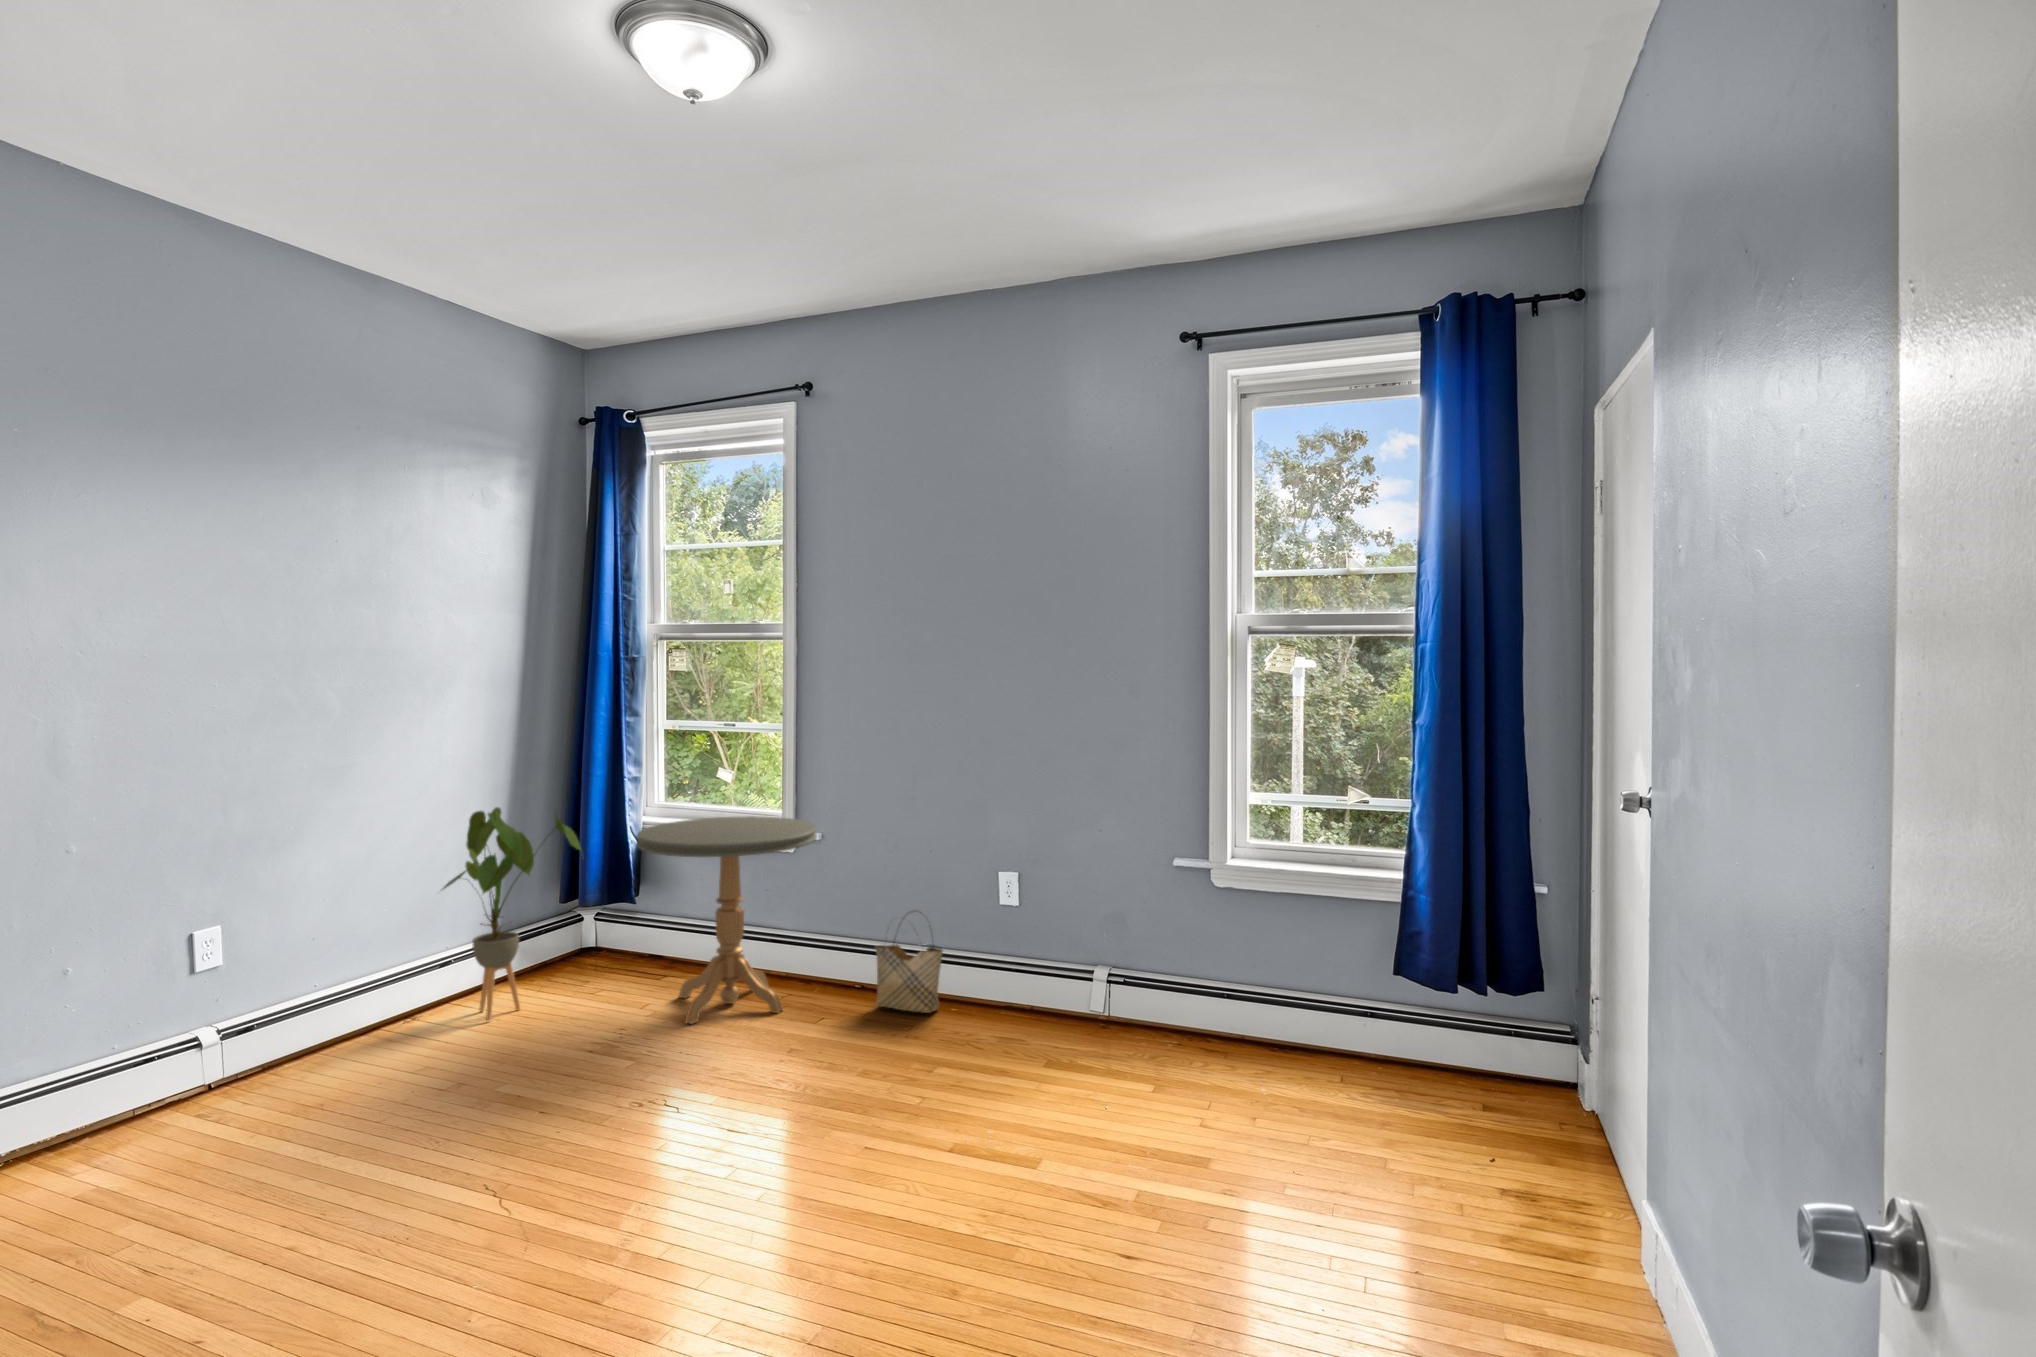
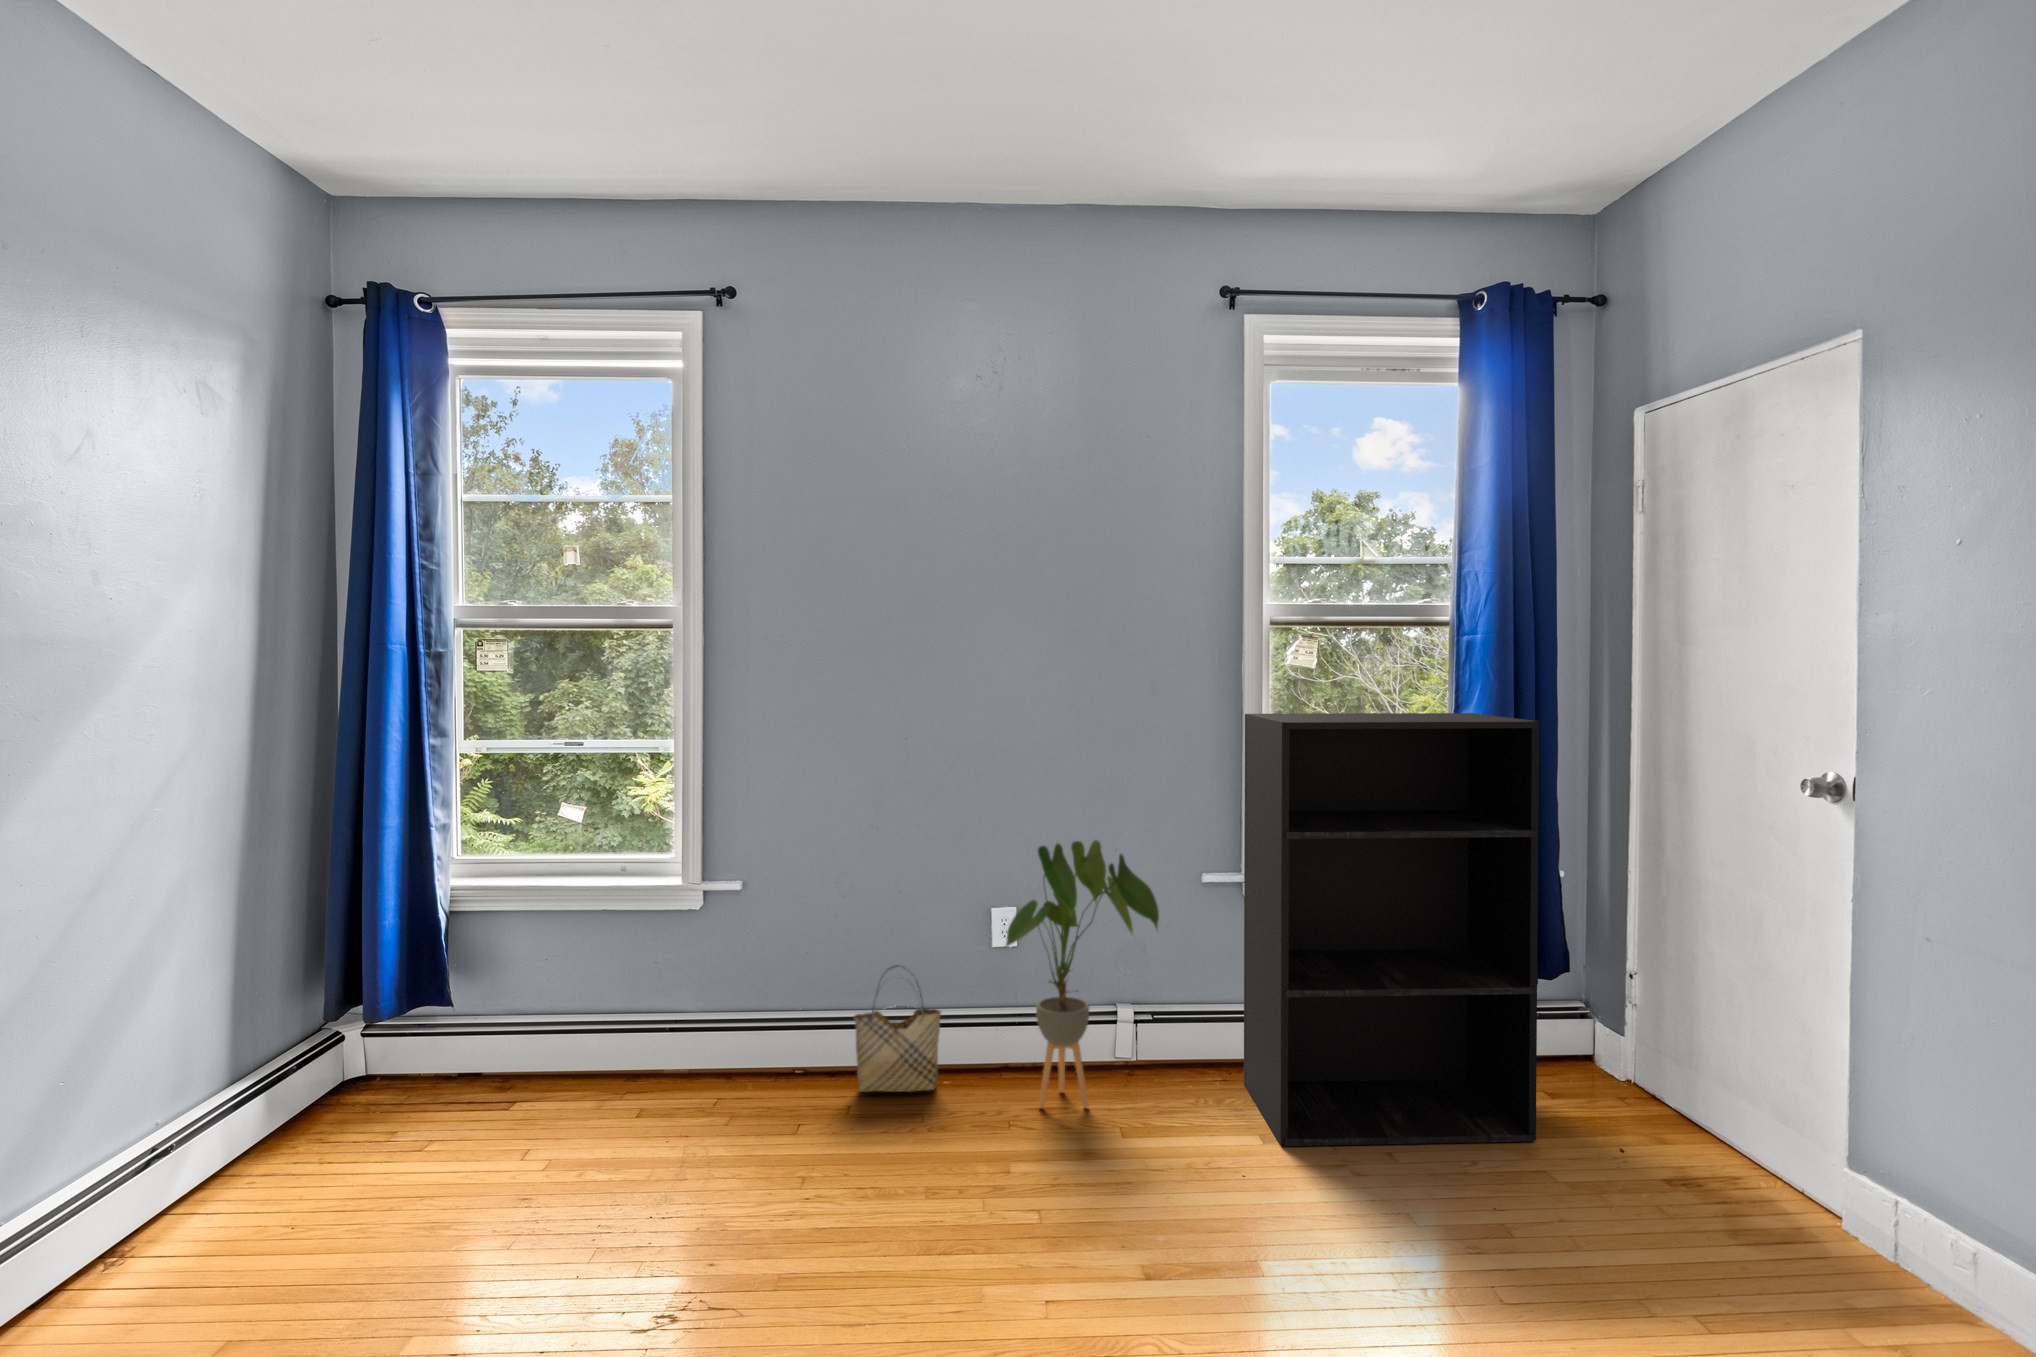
bookshelf: none [1159,714,1411,1138] -> present [1244,713,1539,1146]
house plant: present [441,807,582,1021] -> present [1006,840,1159,1108]
side table: present [637,816,817,1024] -> none [524,863,775,1159]

